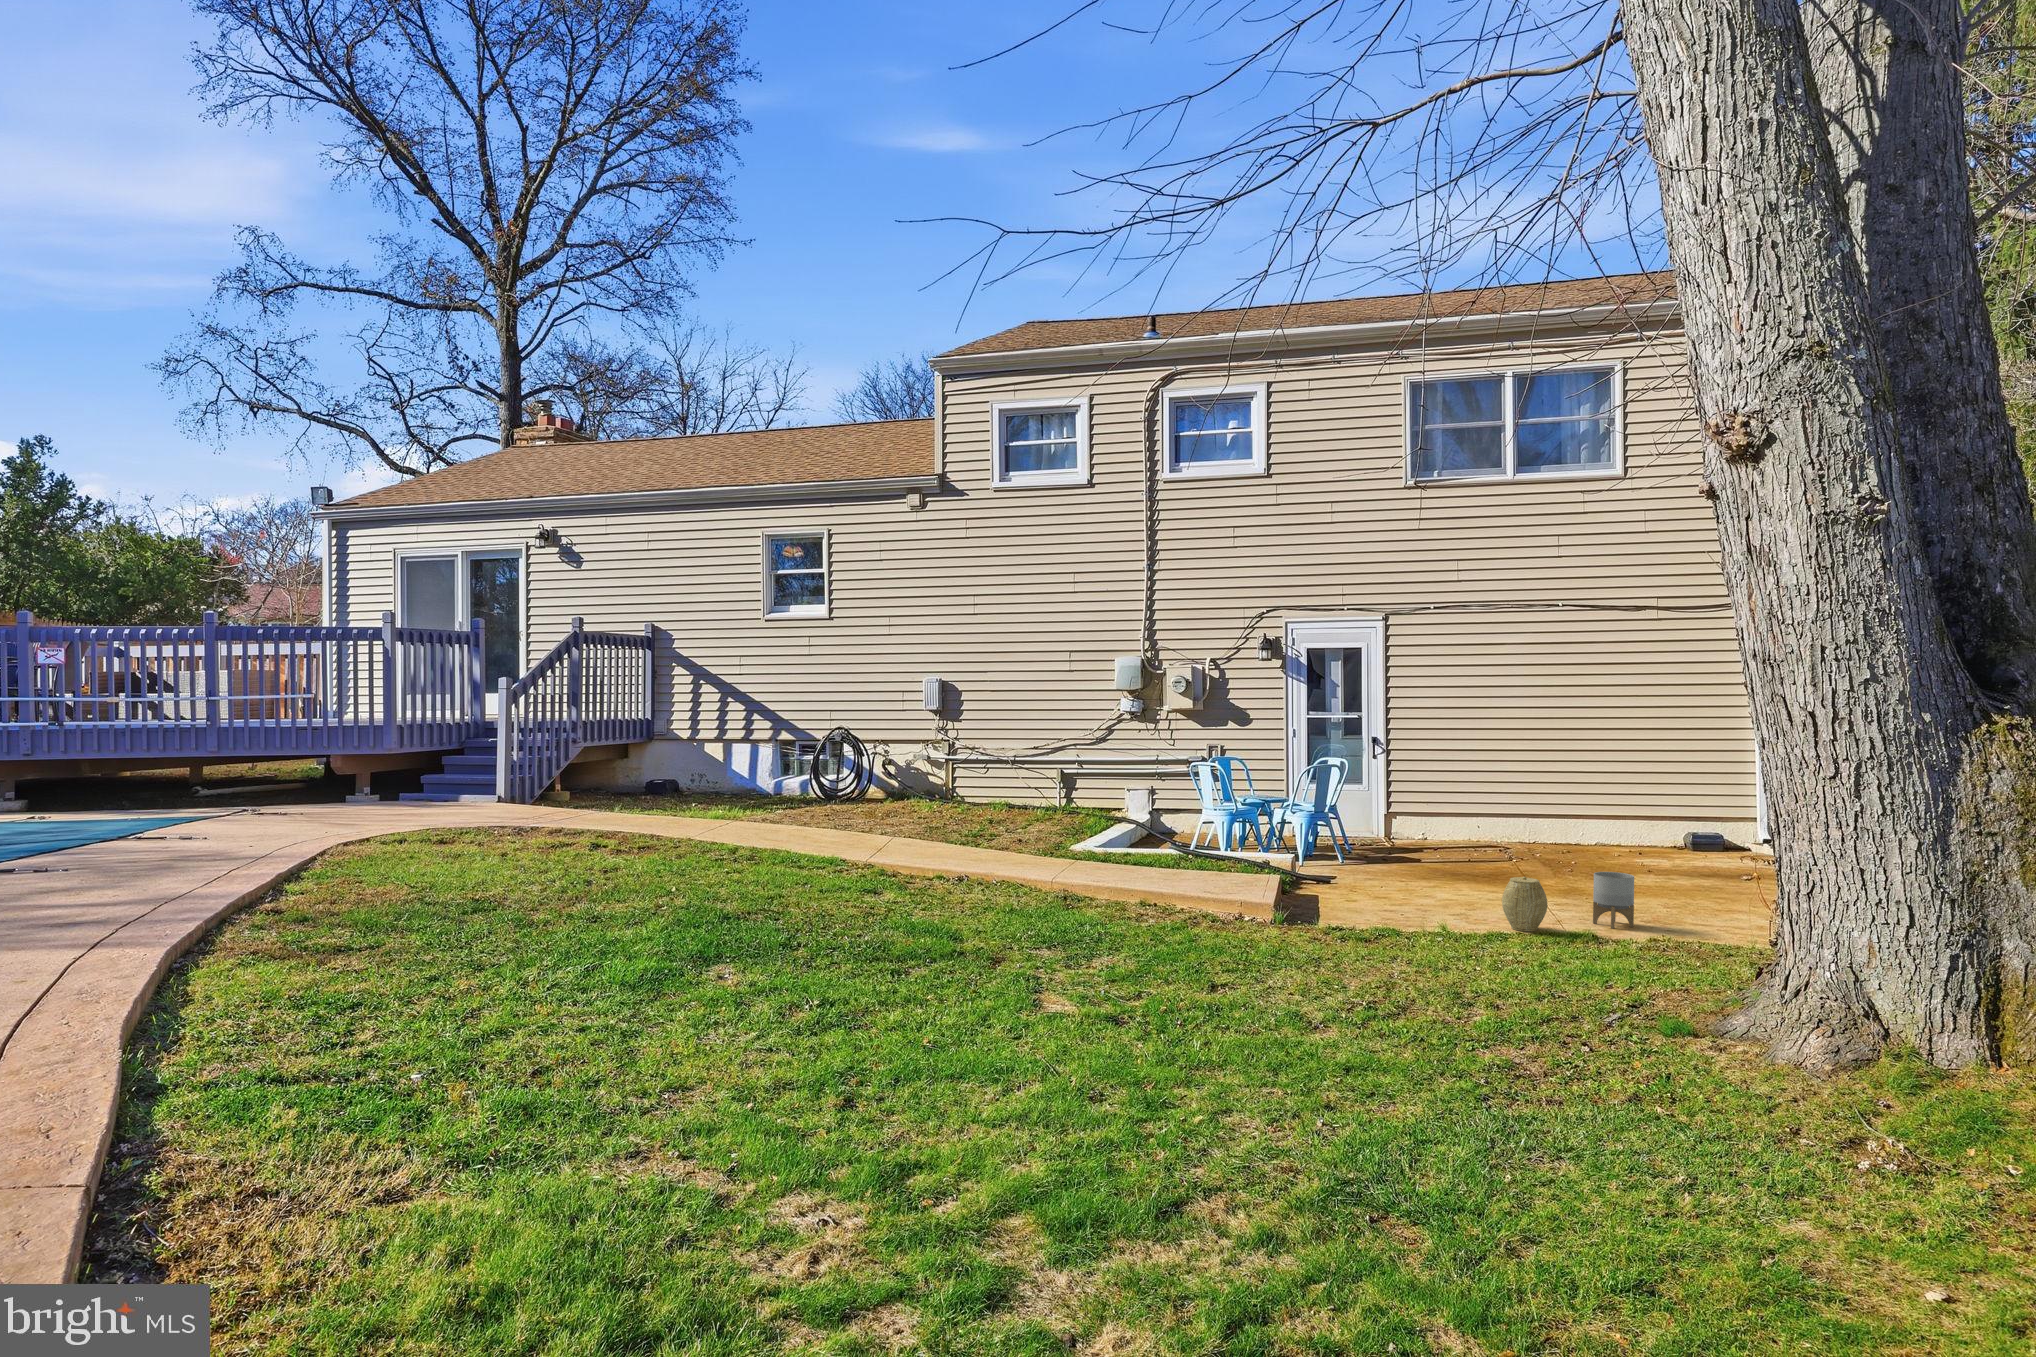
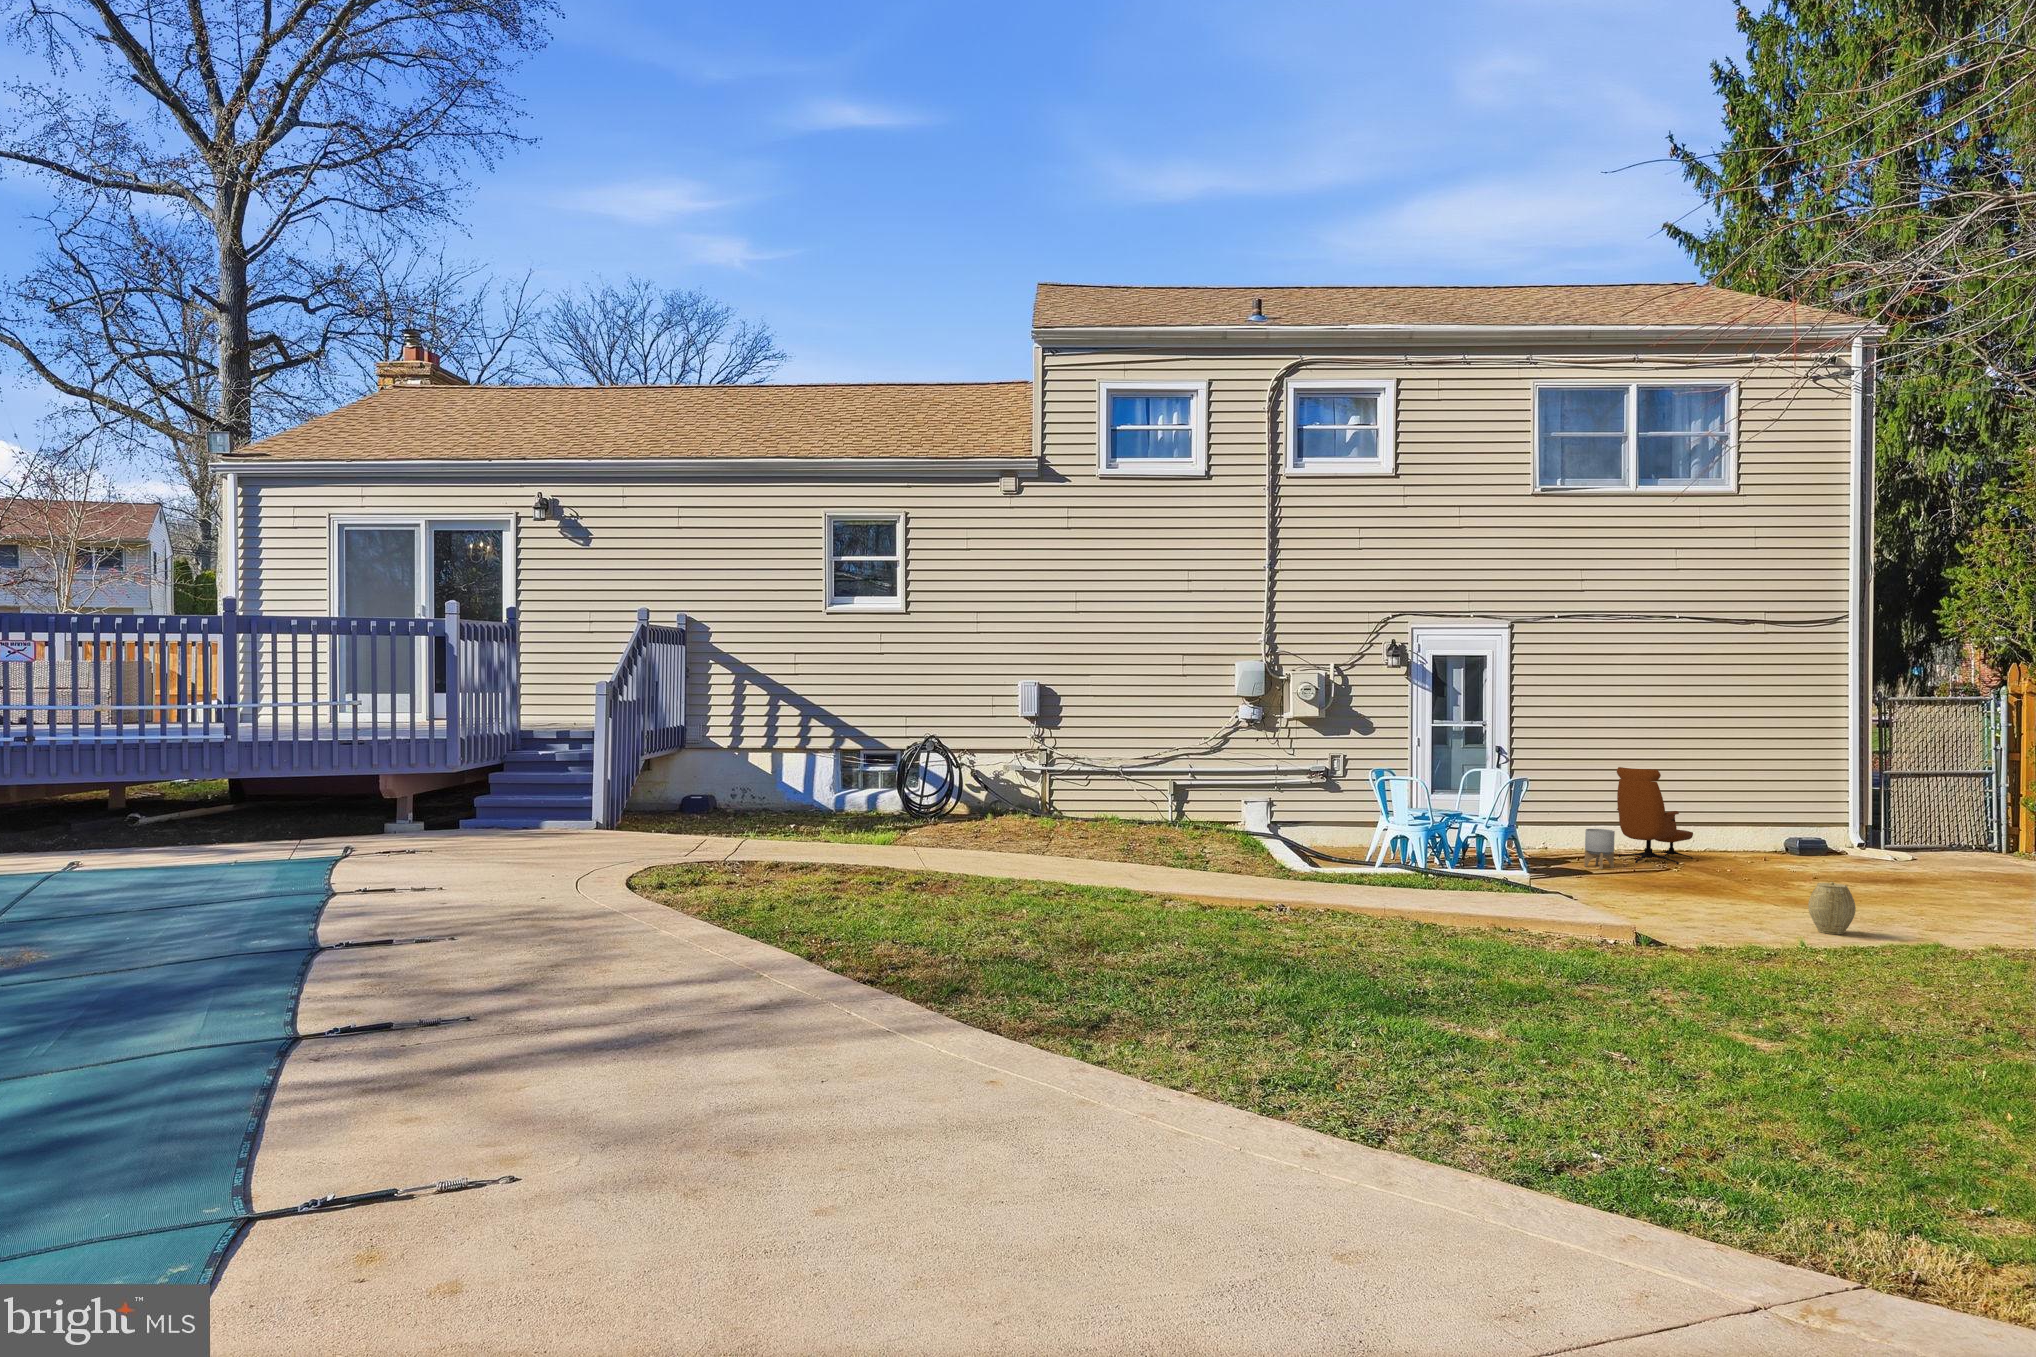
lounge chair: none [1473,758,1571,857] -> present [1617,767,1693,864]
planter: present [1593,872,1634,929] -> present [1585,829,1615,869]

